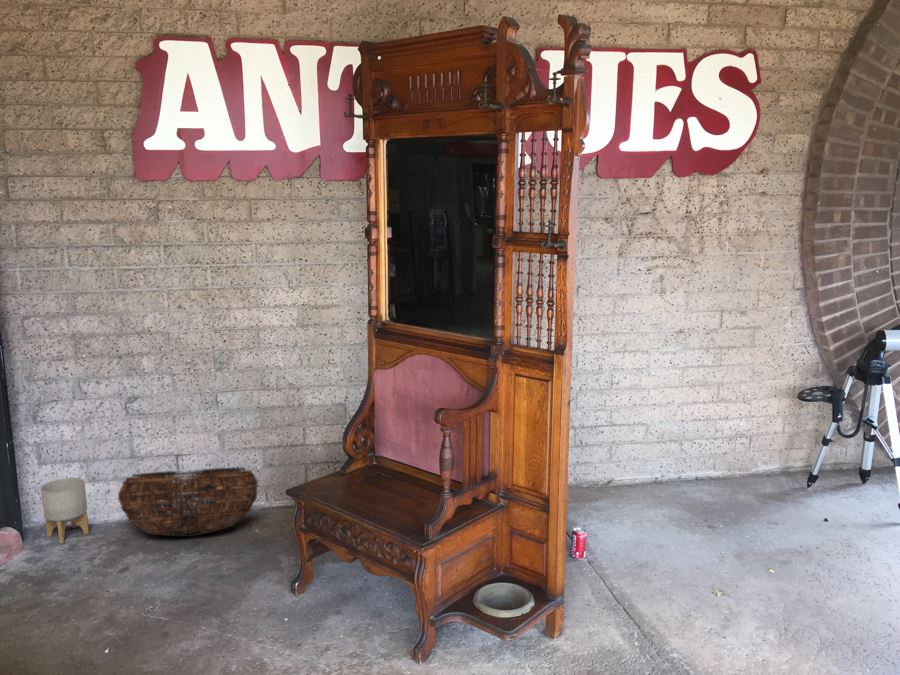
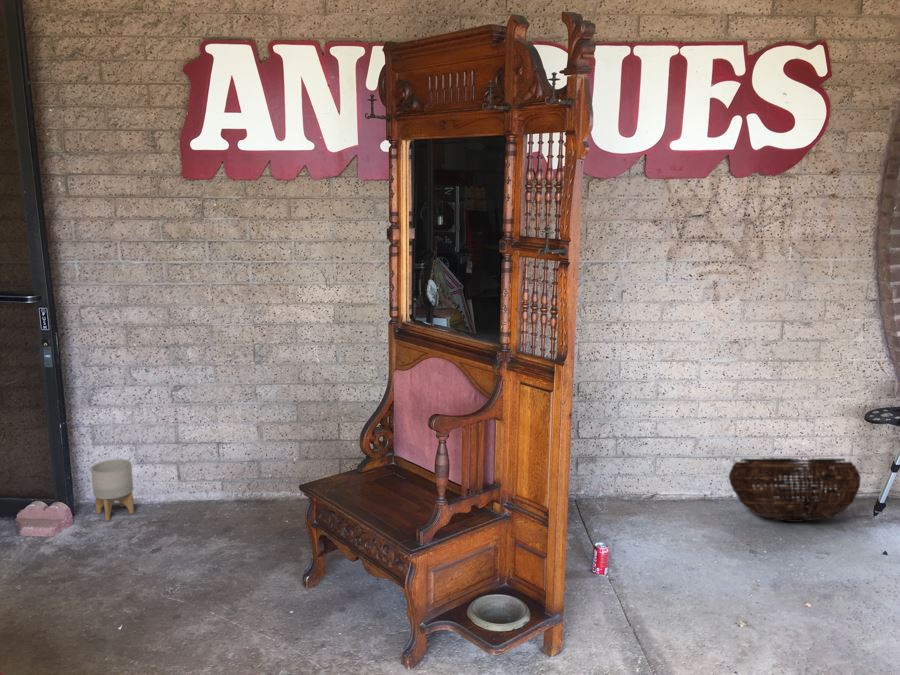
basket: present [118,468,258,537] -> present [729,458,861,522]

